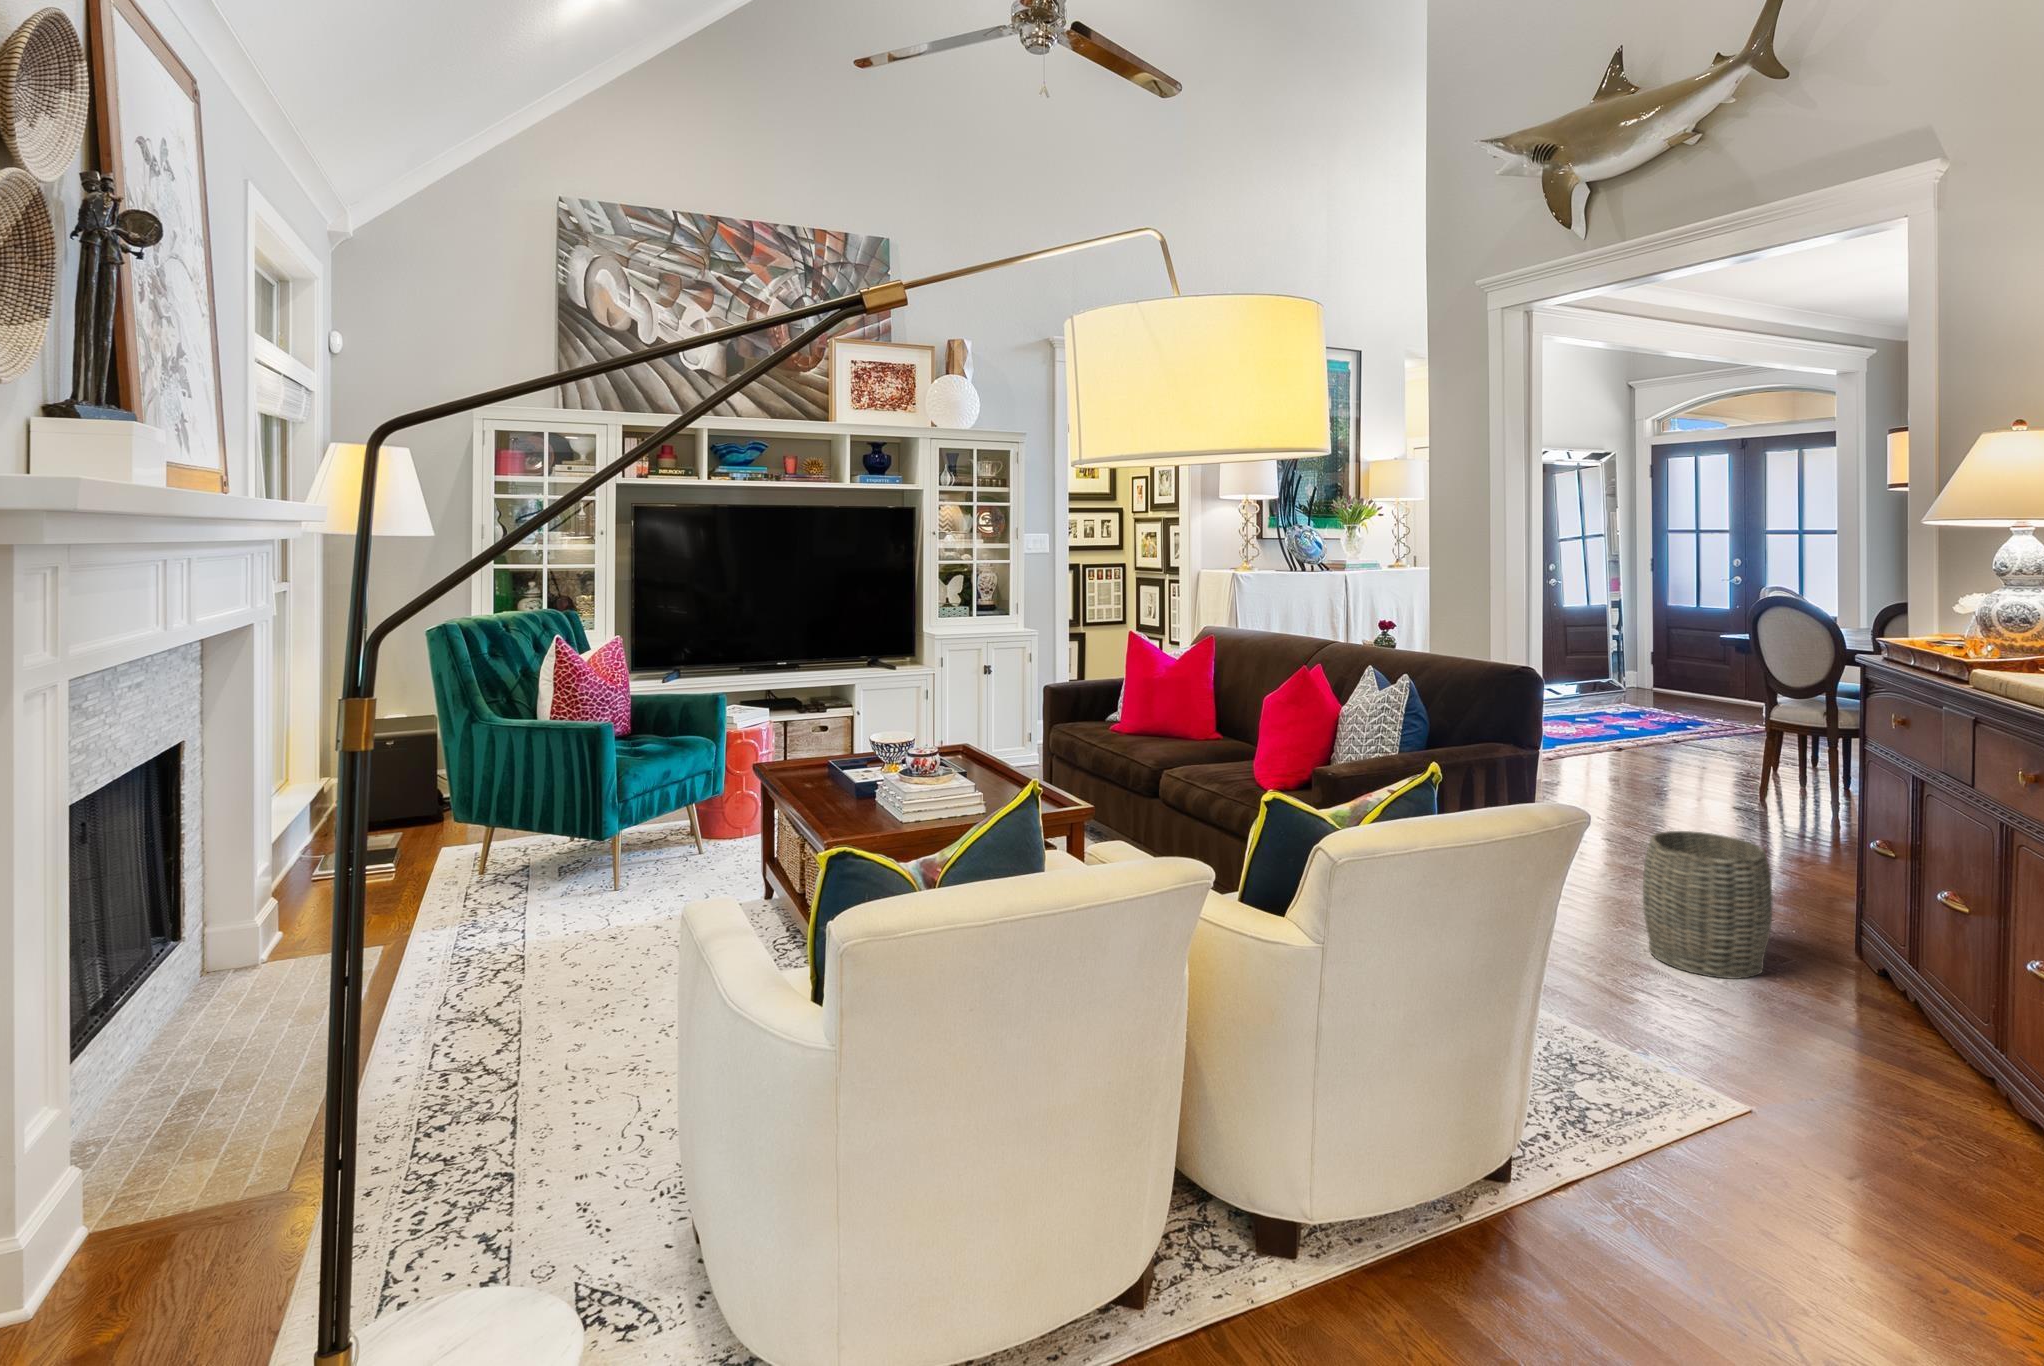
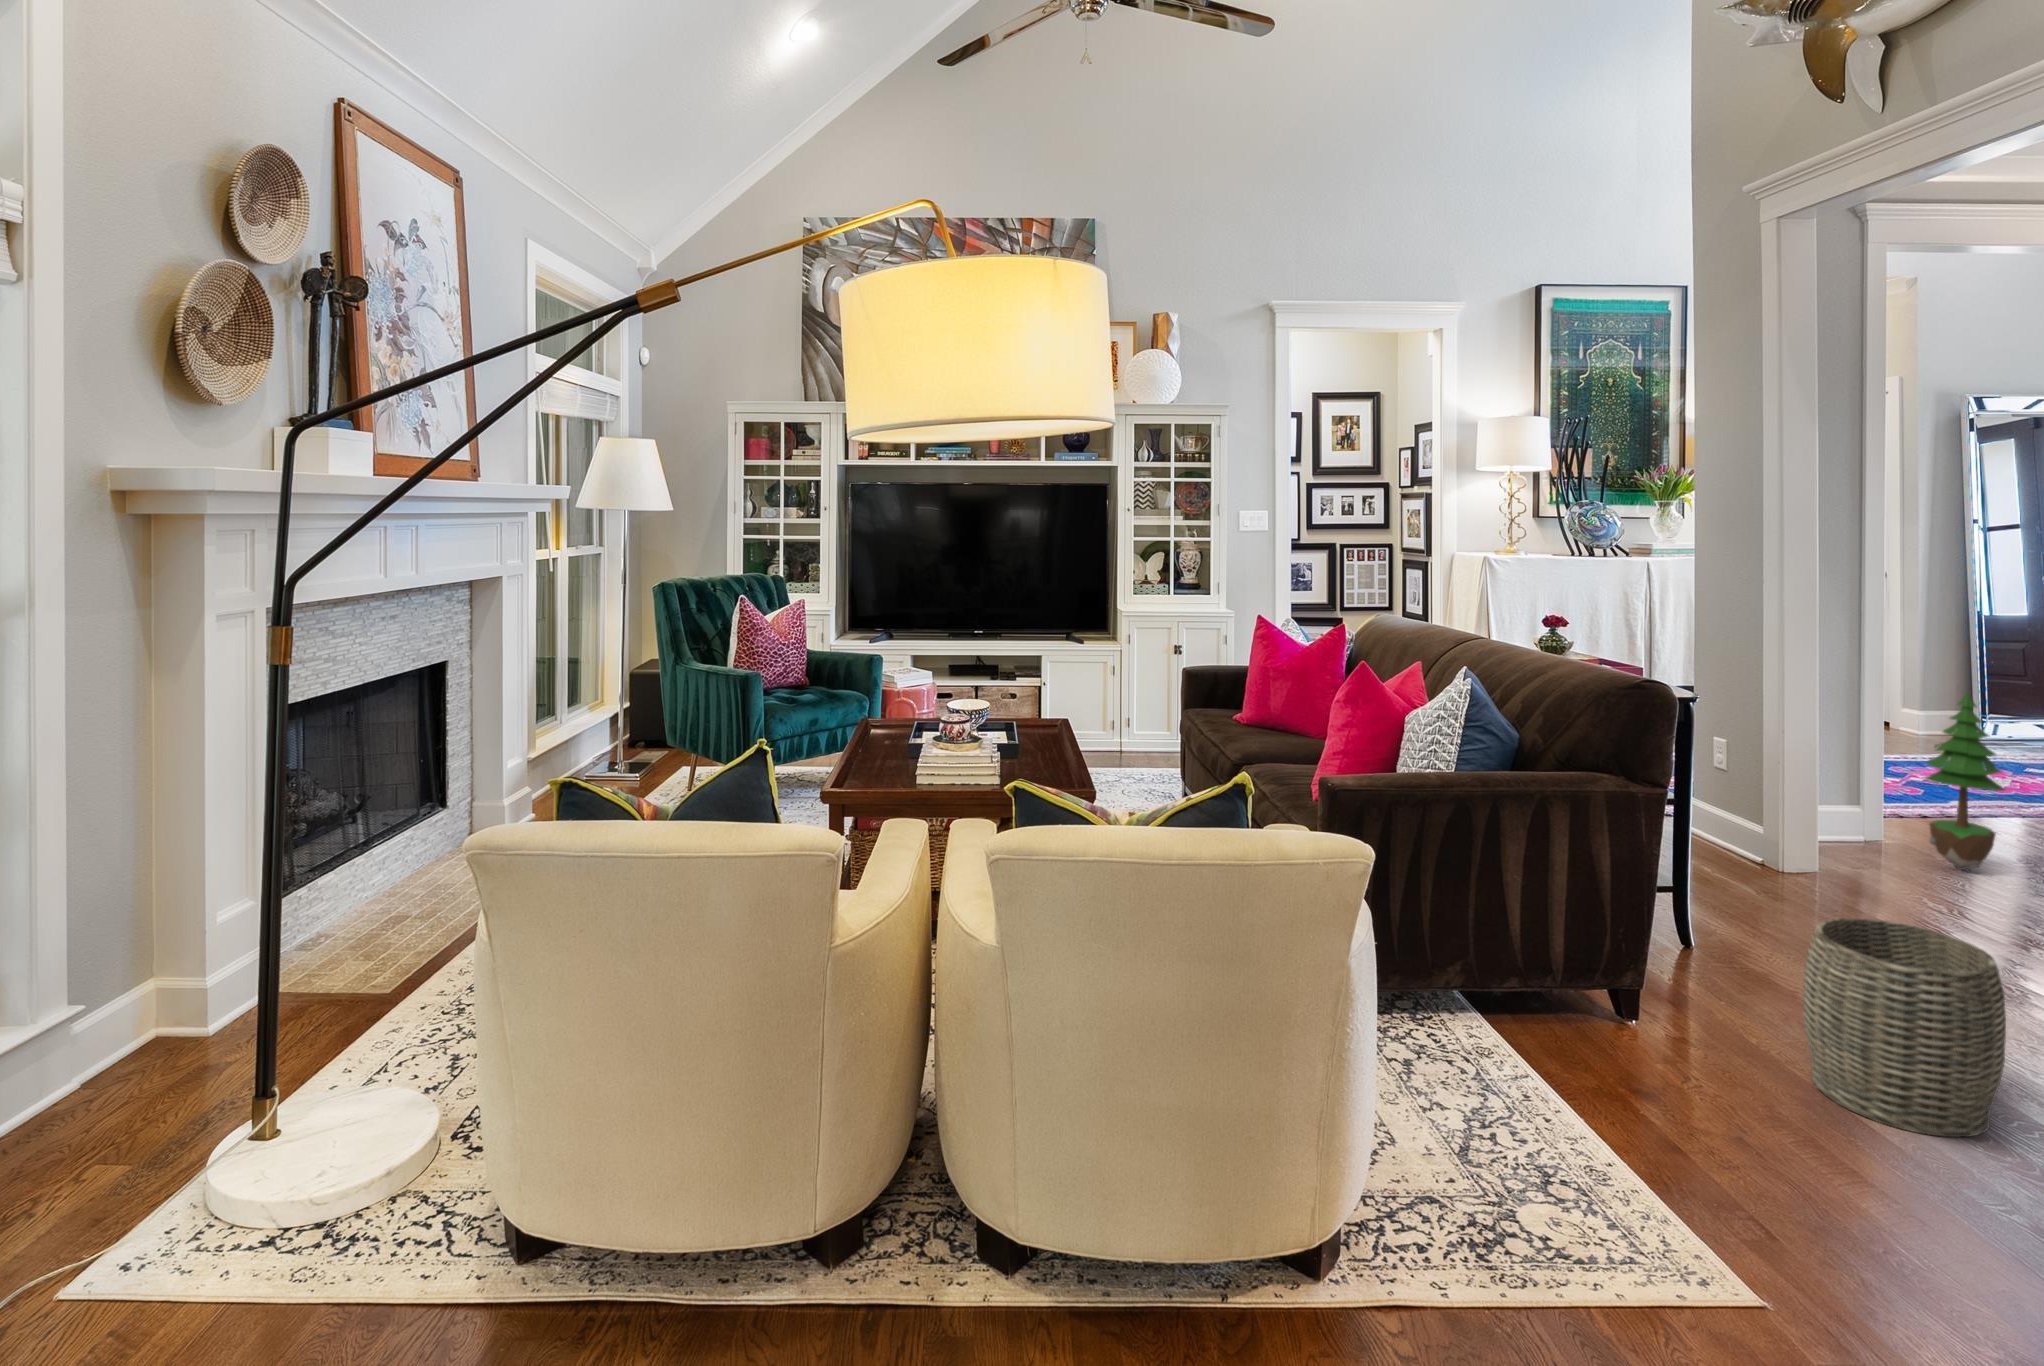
potted tree: none [1579,663,1630,796] -> present [1925,692,2004,870]

